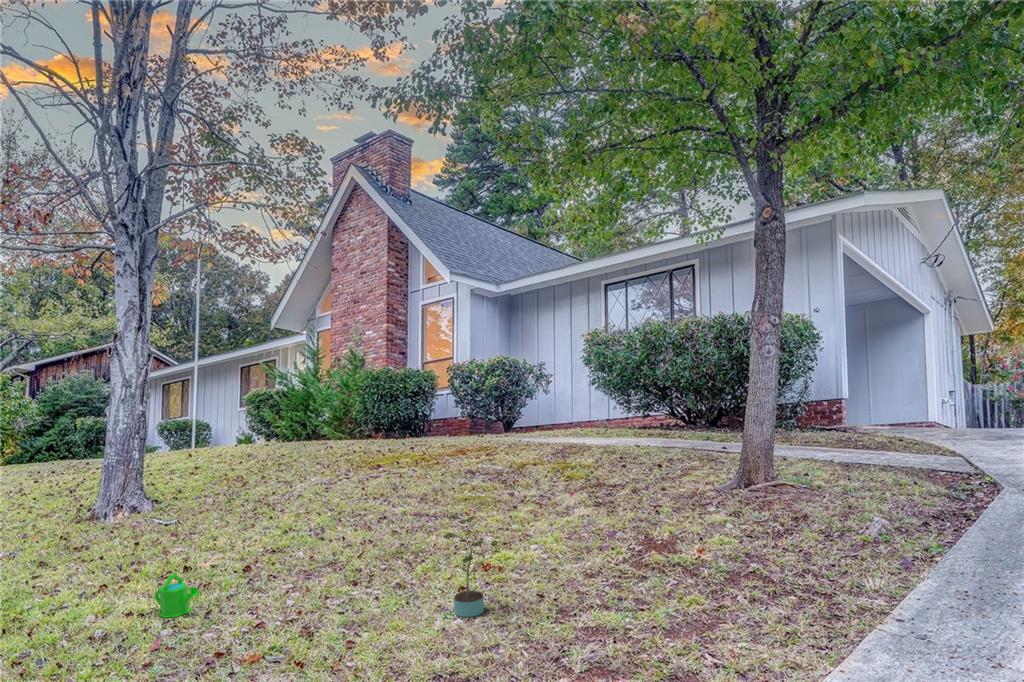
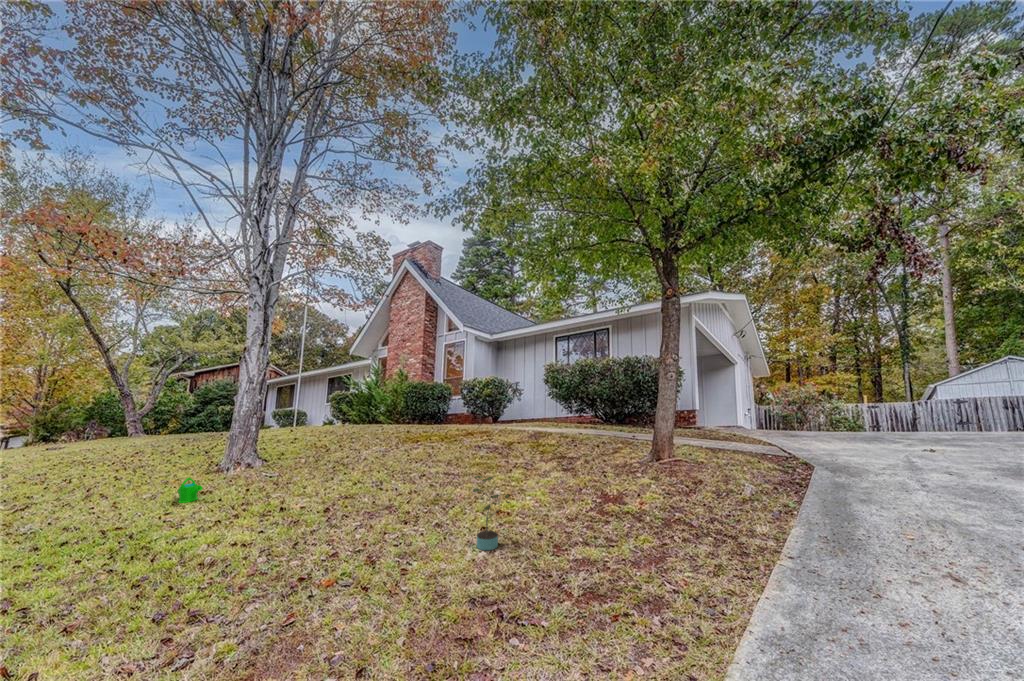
watering can: present [155,574,199,618] -> present [178,478,203,503]

